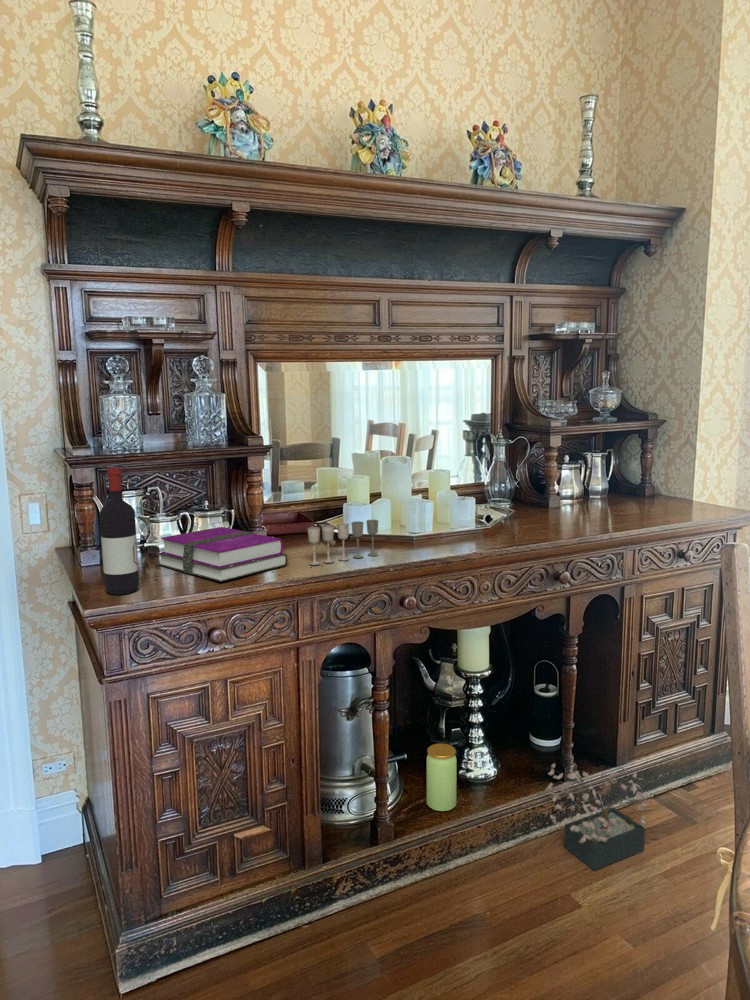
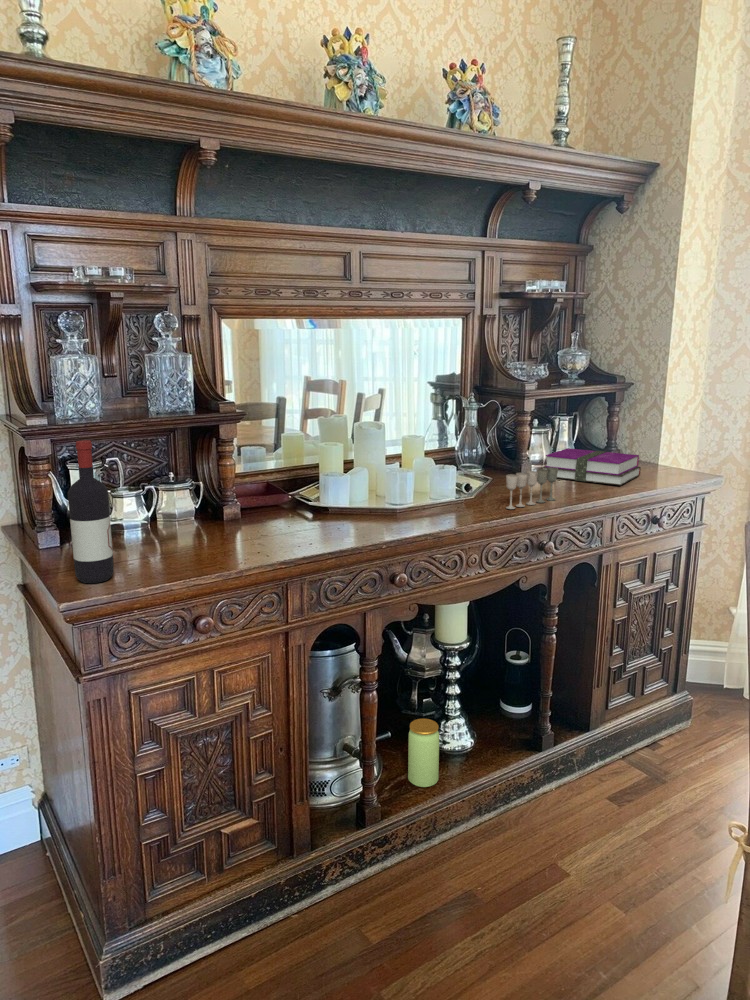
wine glass: present [308,520,378,565] -> present [506,467,558,509]
hardback book: present [157,527,288,582] -> present [542,448,641,485]
decorative plant: present [546,764,648,871] -> none [528,732,627,838]

